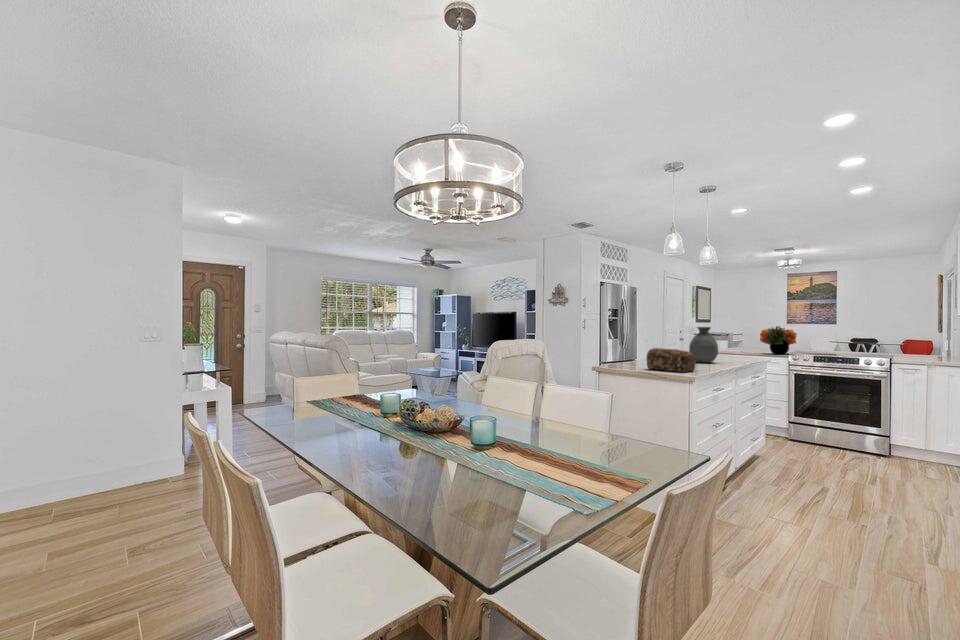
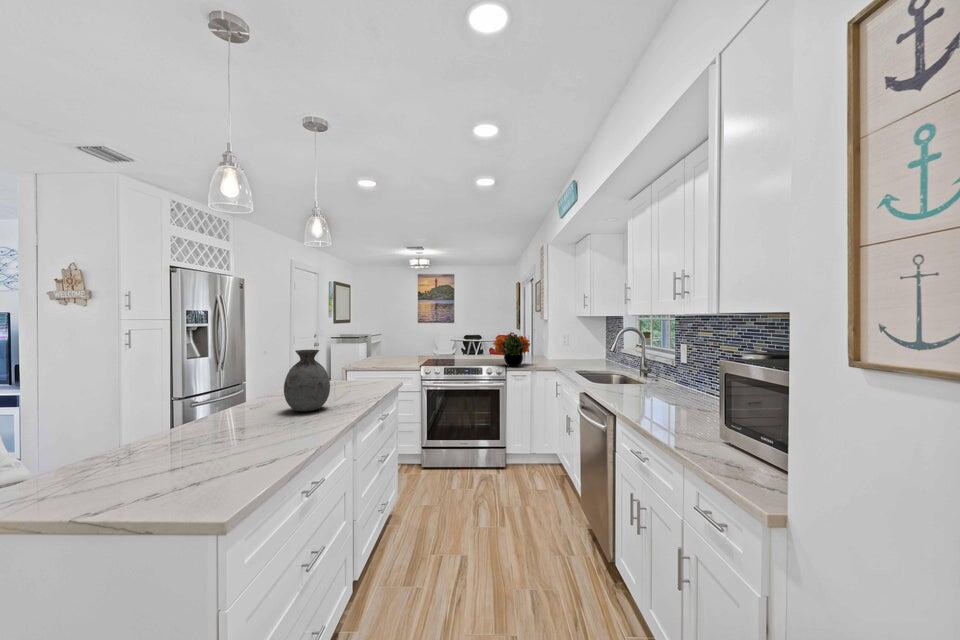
flower arrangement: present [760,326,797,355] -> present [493,332,530,366]
bread loaf: present [646,348,695,372] -> none [131,425,259,488]

